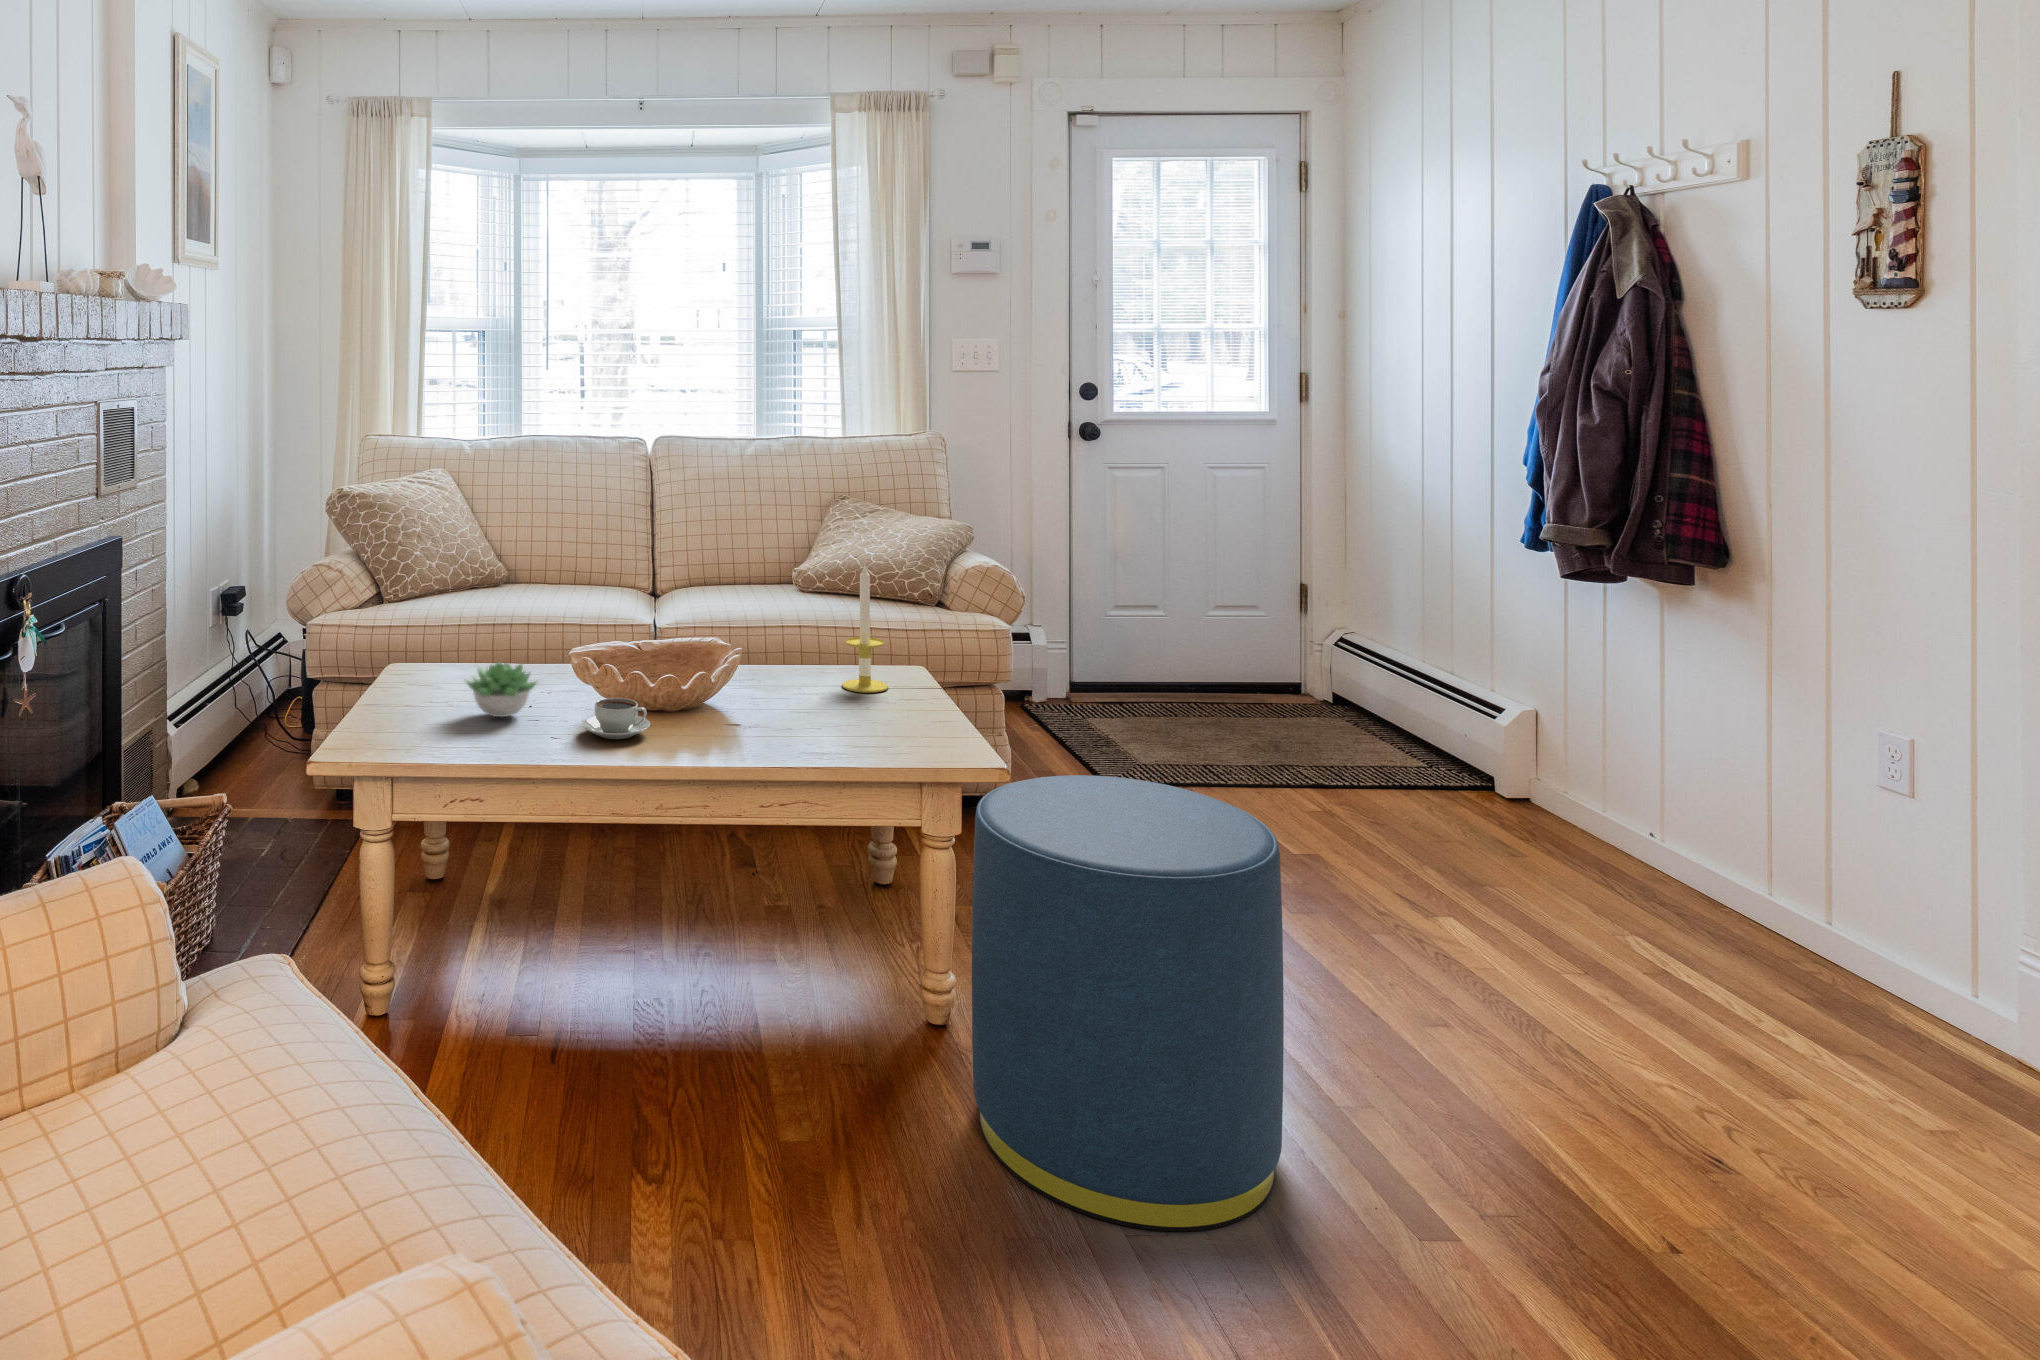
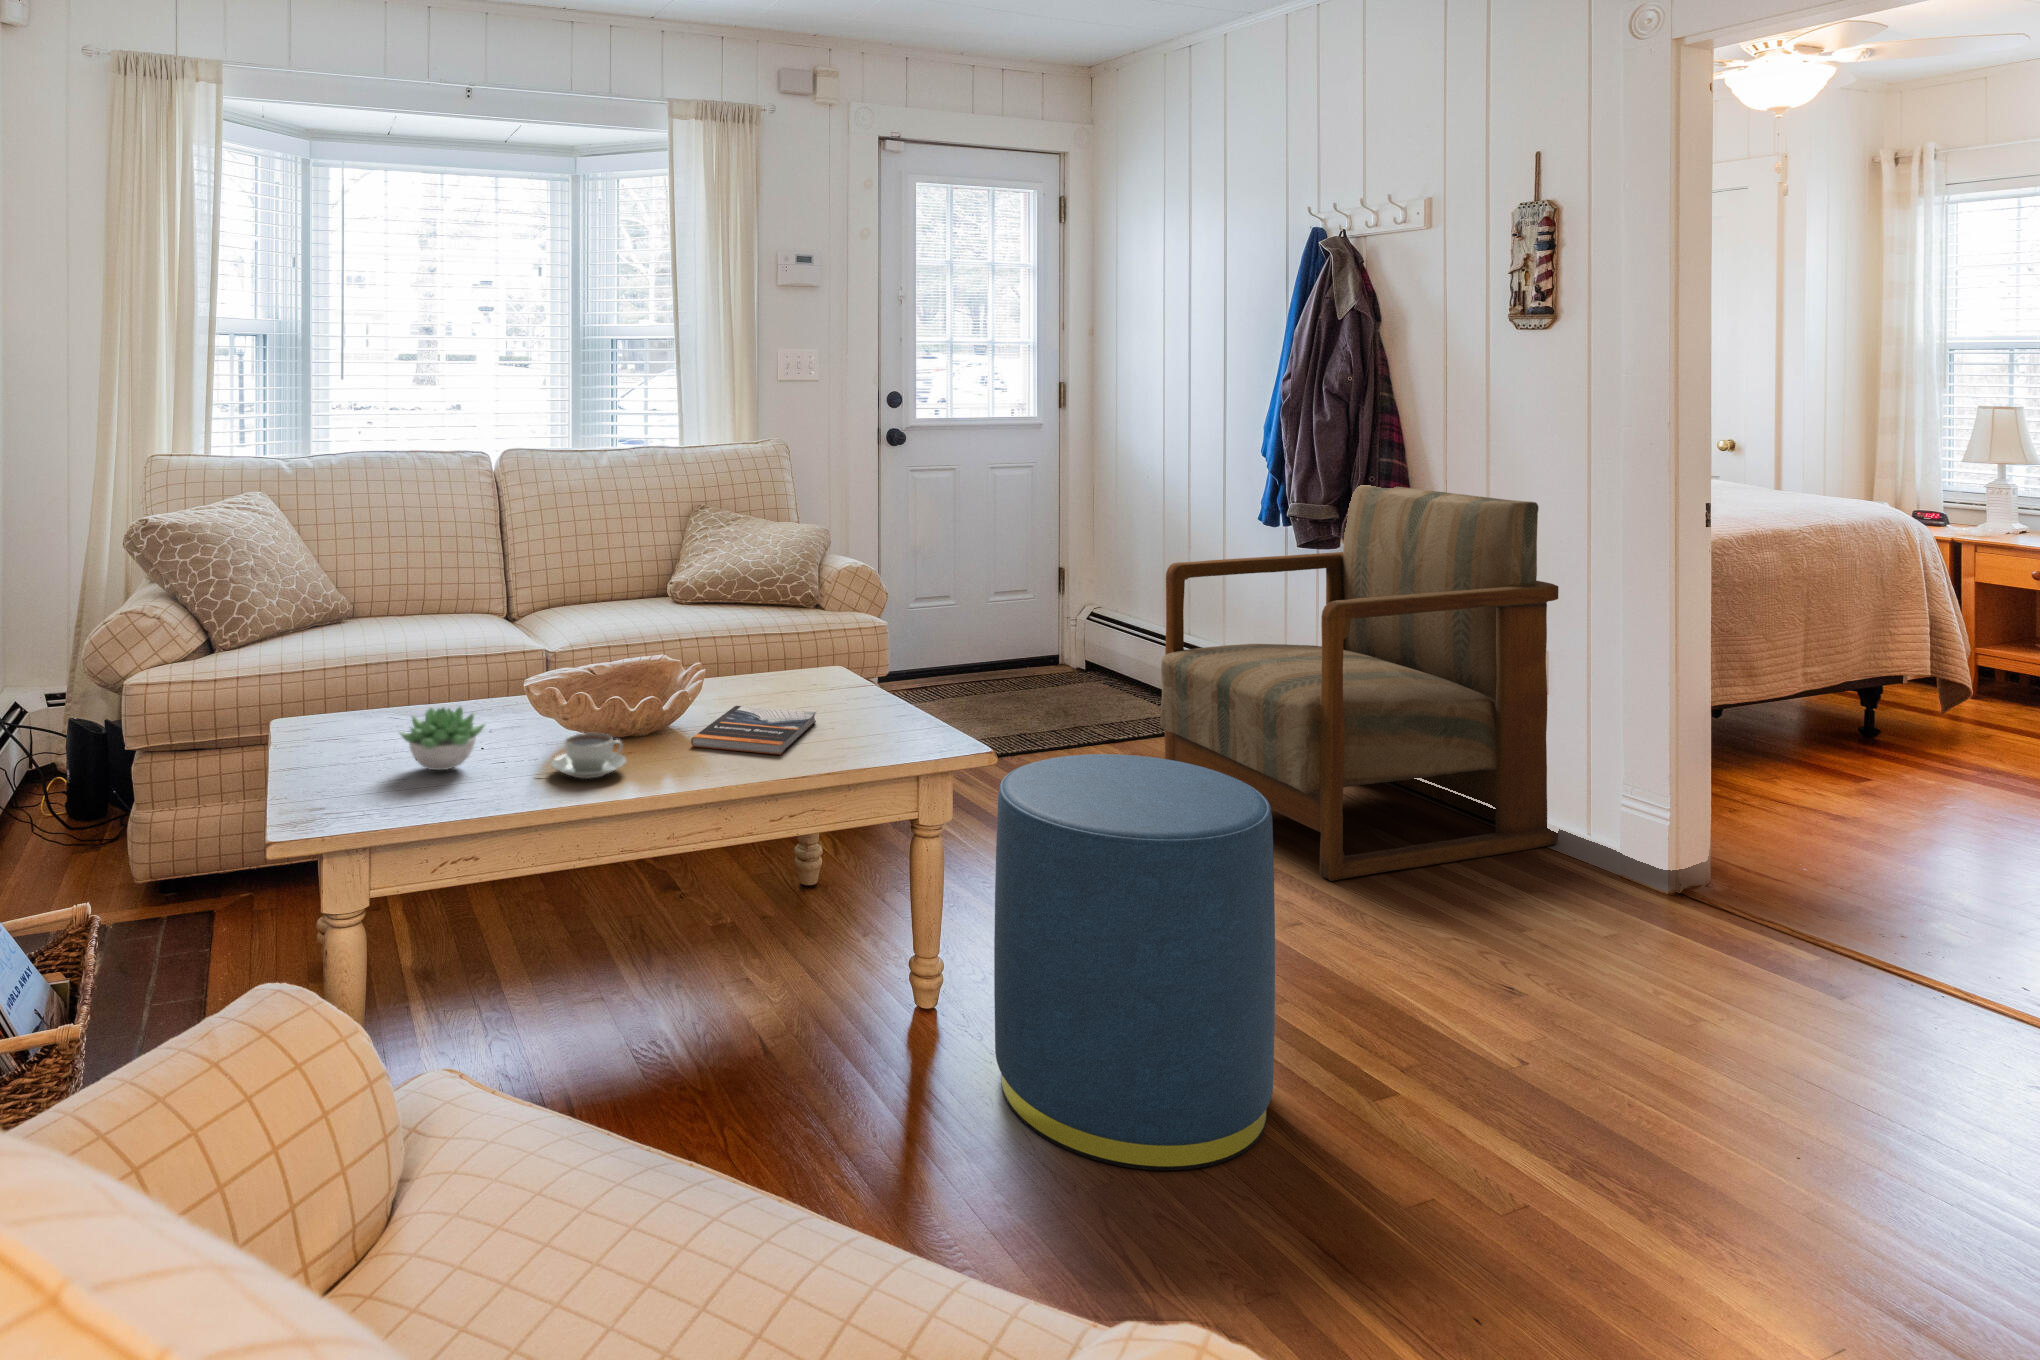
armchair: none [1355,499,1921,983] -> present [1160,485,1558,881]
candle: present [842,565,888,693] -> none [768,571,814,702]
book: none [727,689,866,739] -> present [691,706,816,755]

